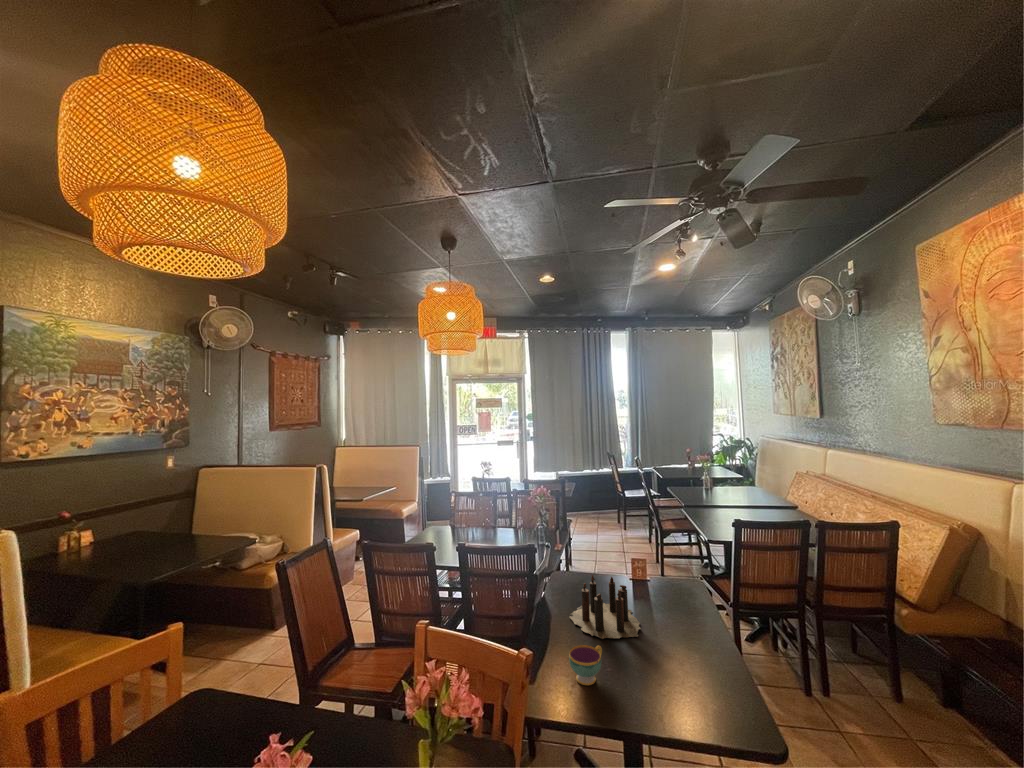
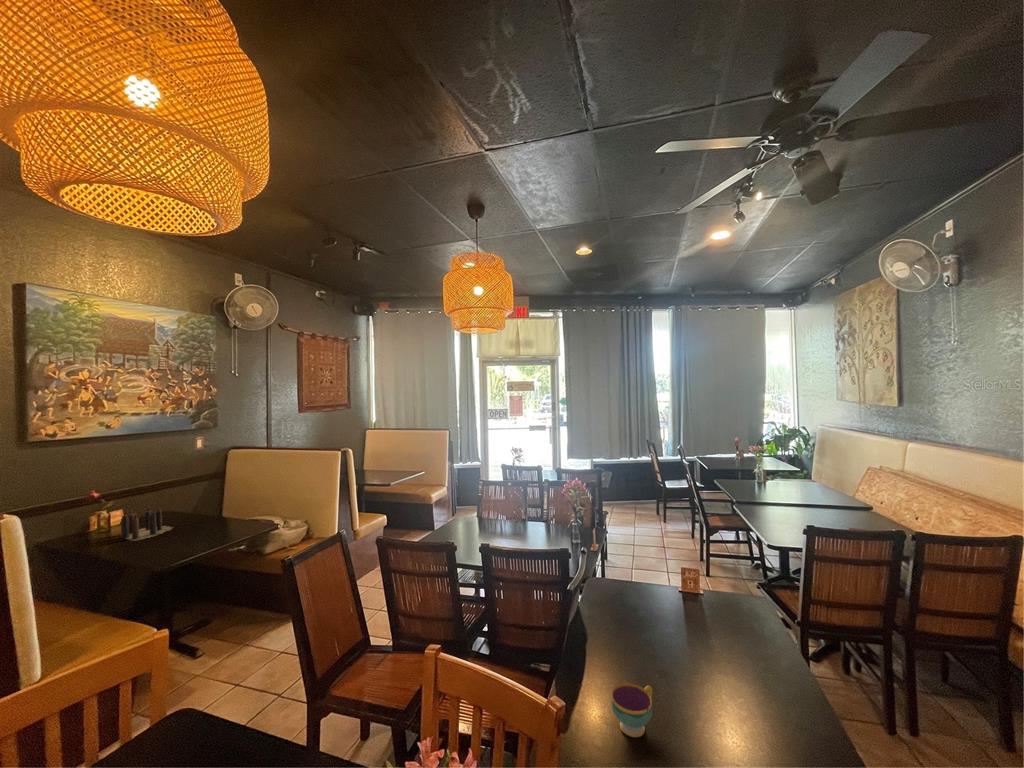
candle: present [569,575,640,639] -> present [121,507,173,541]

